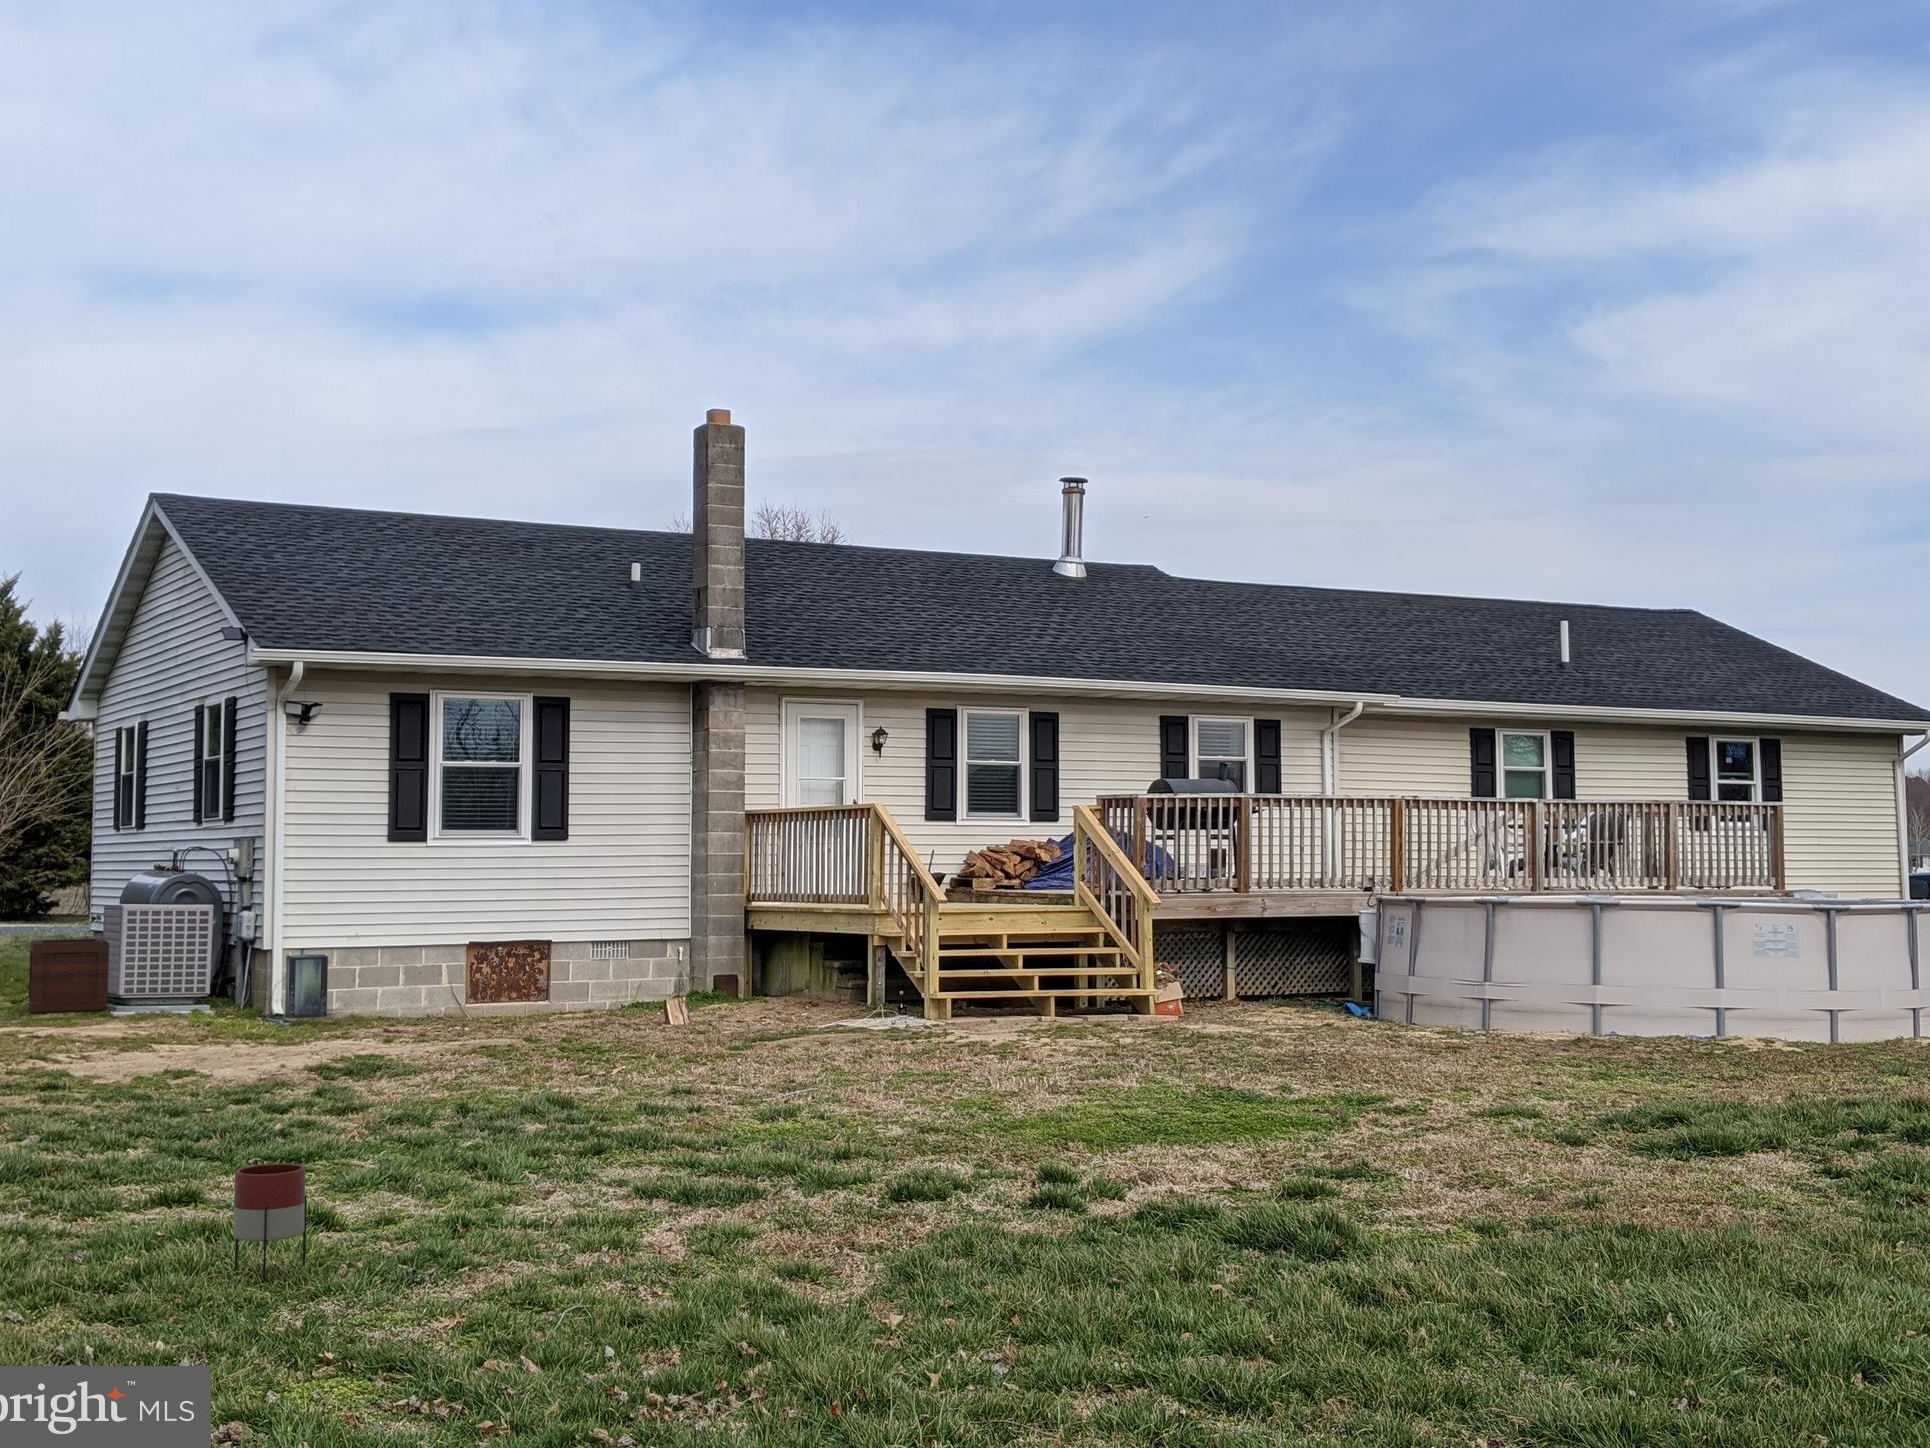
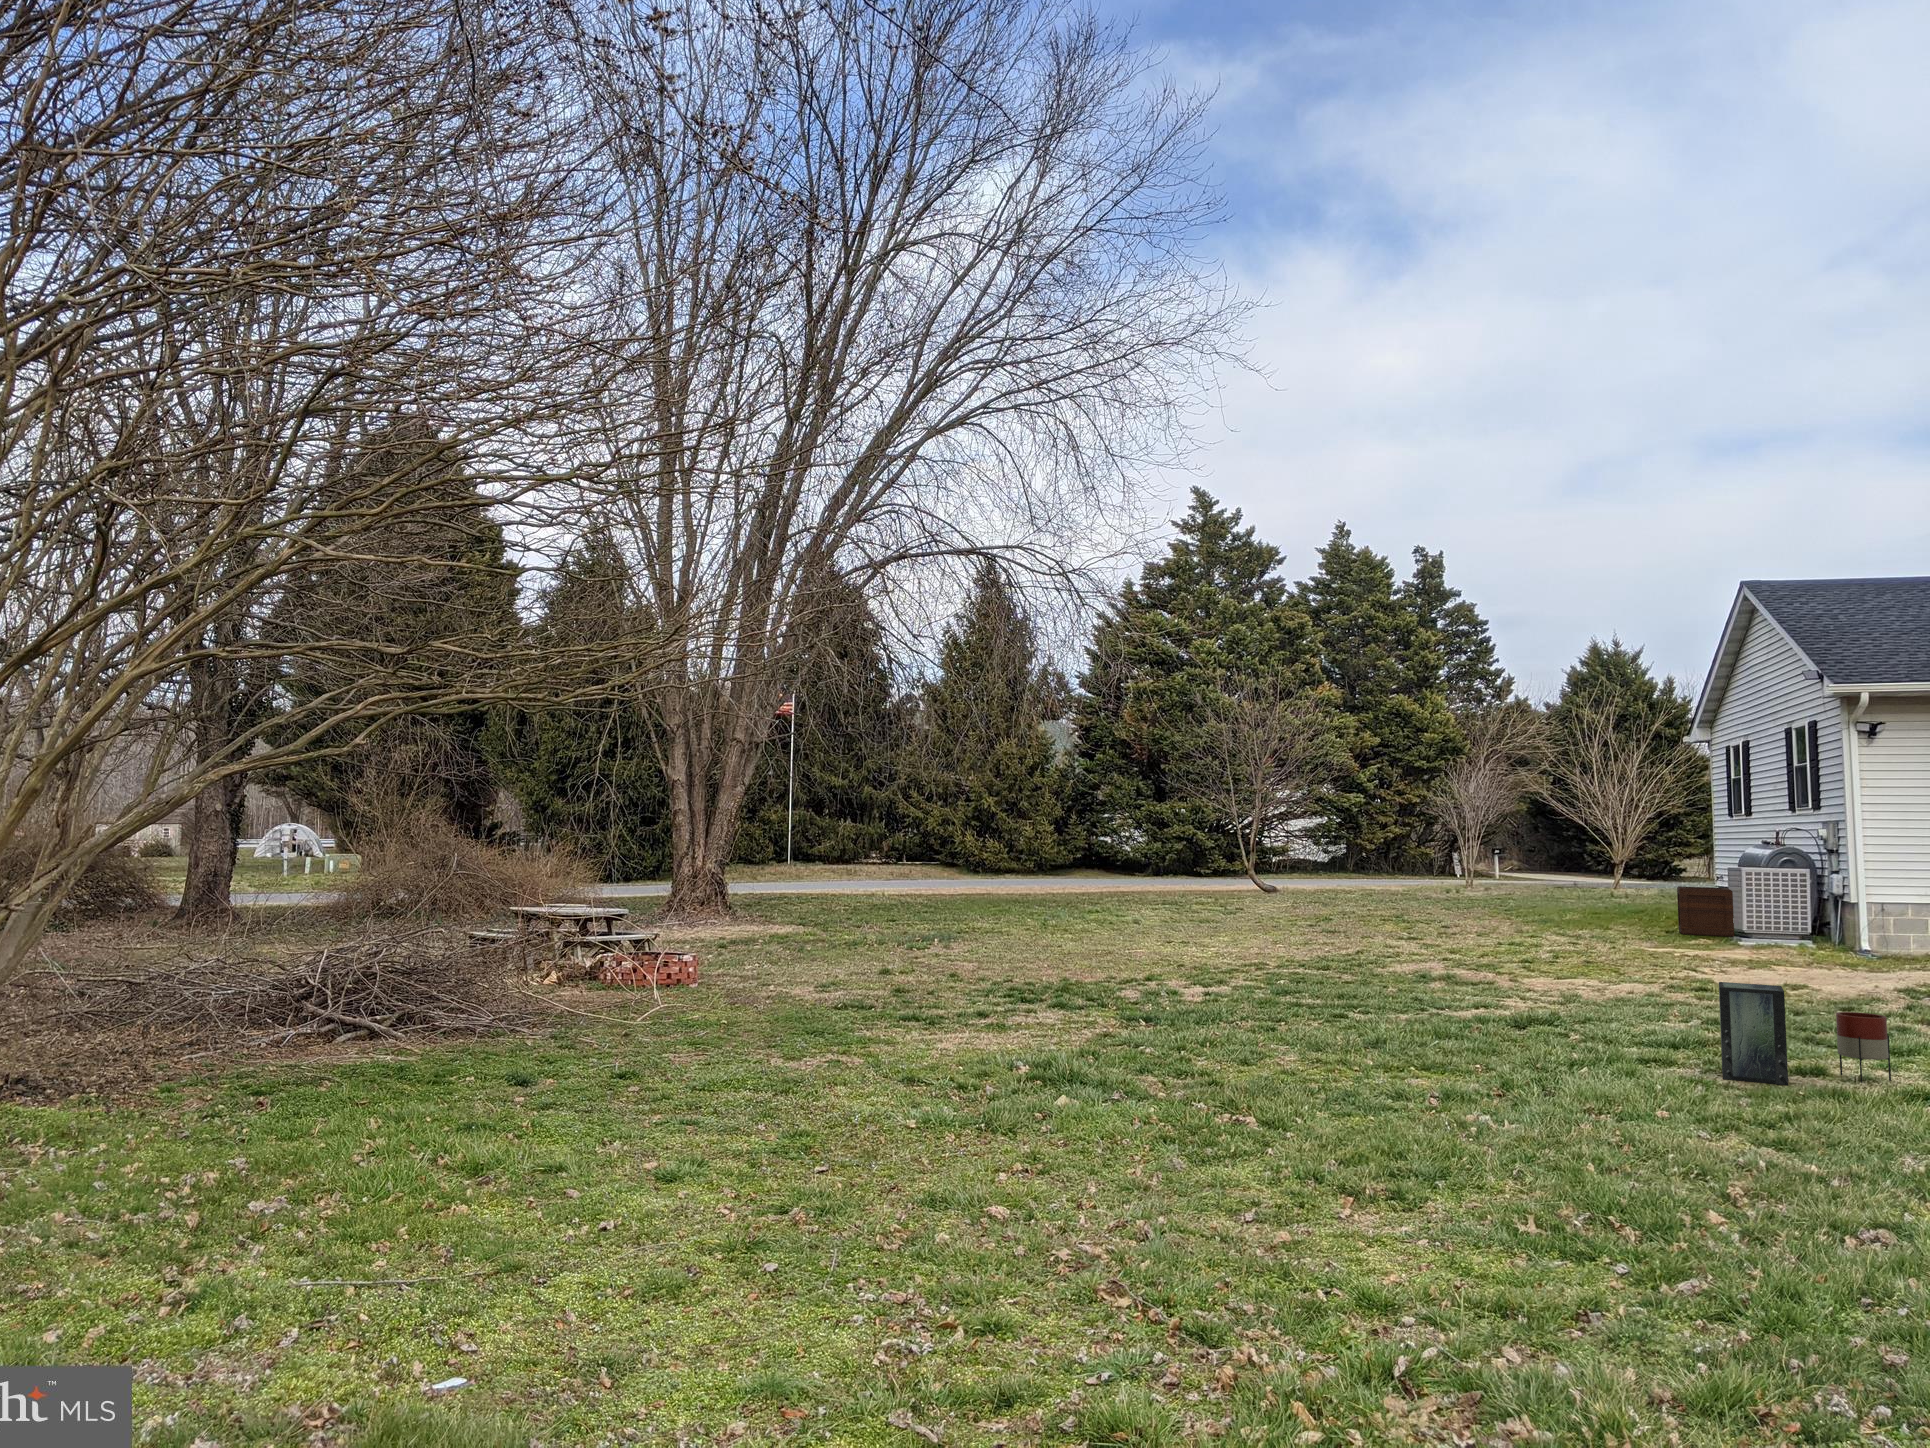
storage box: present [285,955,328,1018] -> present [1719,982,1788,1085]

